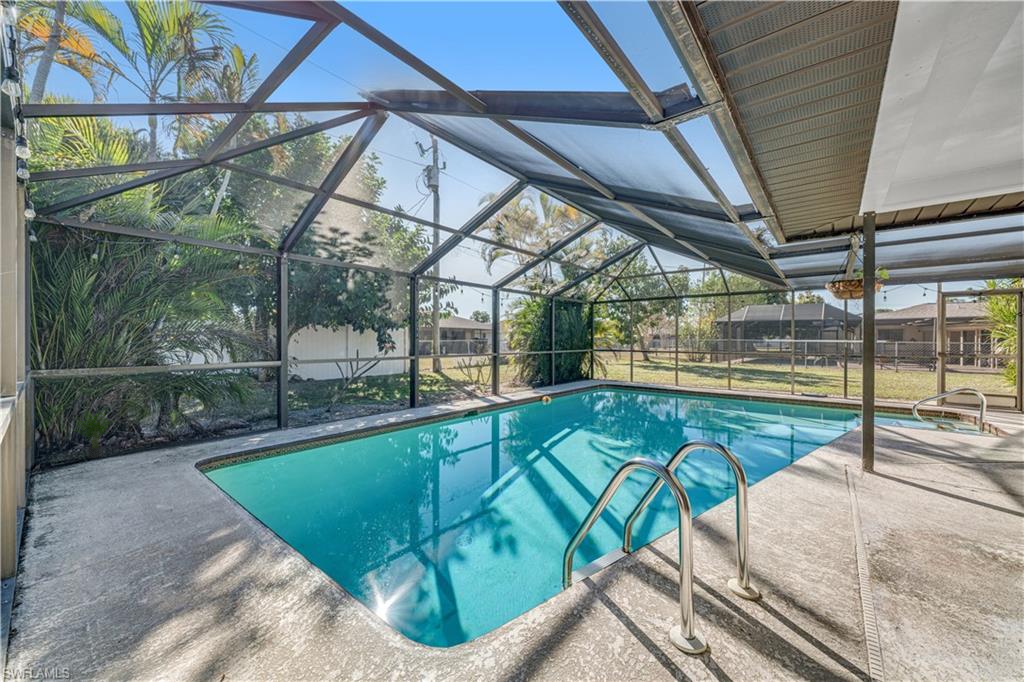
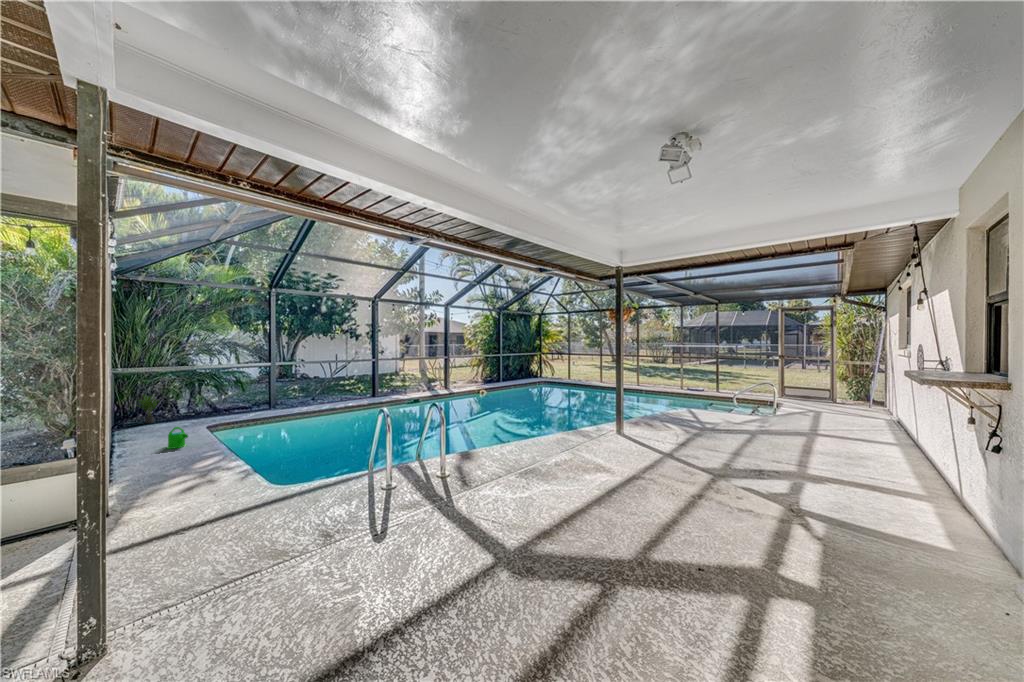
watering can: none [128,479,171,523] -> present [167,427,188,449]

